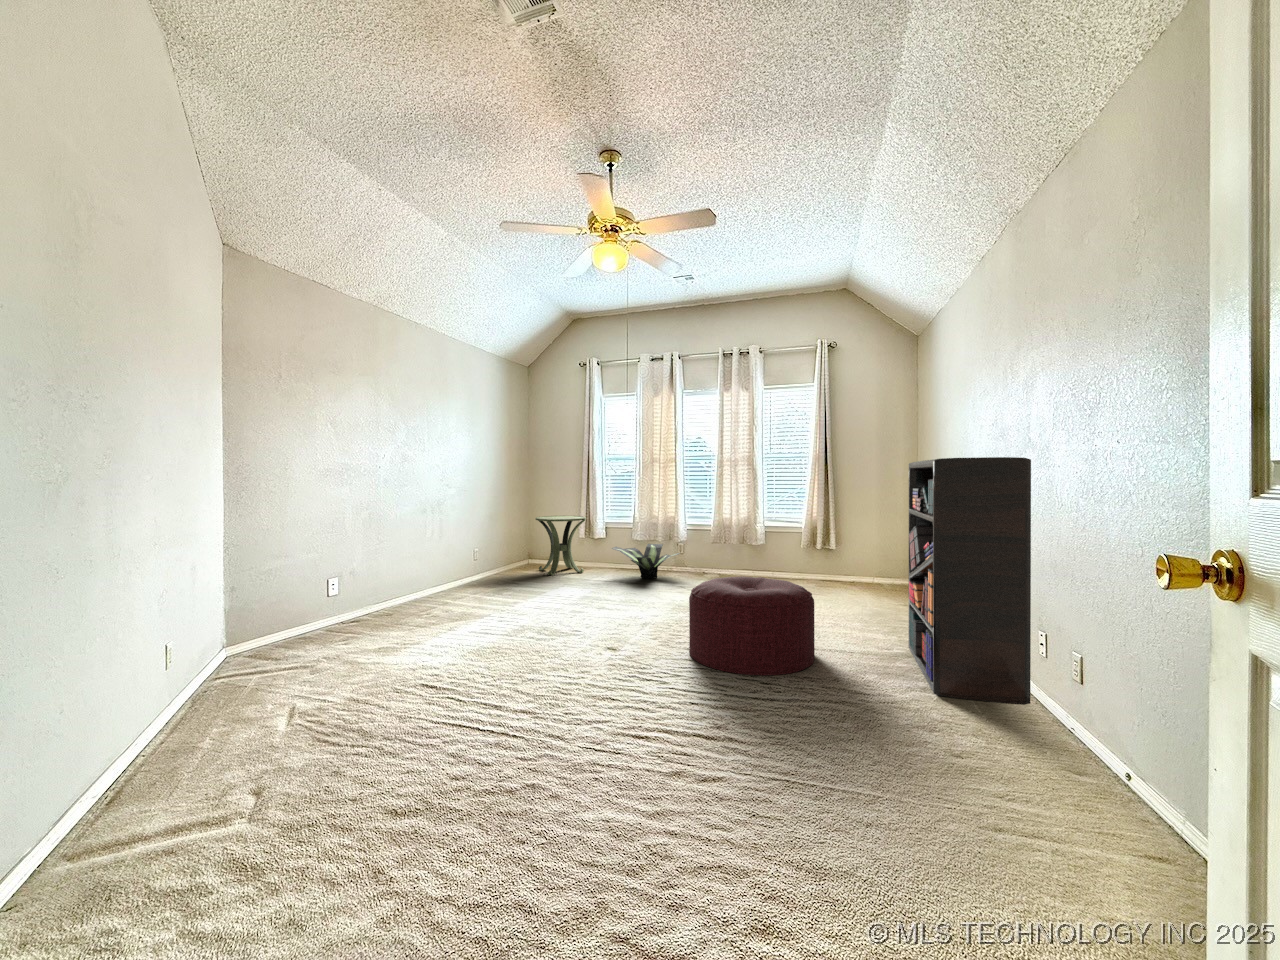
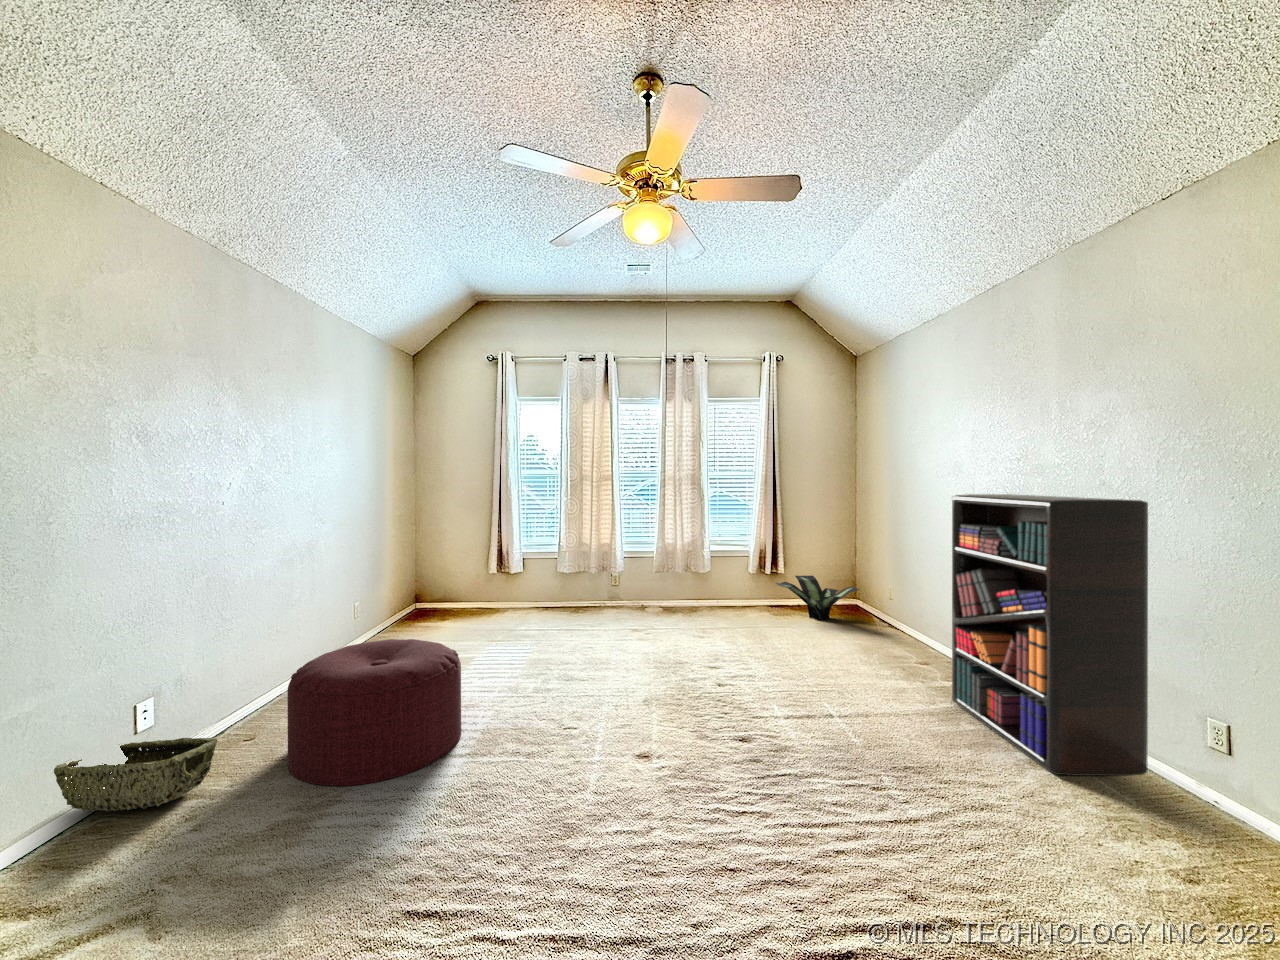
side table: present [535,516,586,575] -> none [436,545,501,622]
potted plant: present [612,544,680,579] -> present [776,576,859,620]
ottoman: present [689,576,815,675] -> present [287,639,462,786]
woven basket: none [272,610,355,644] -> present [54,738,217,811]

